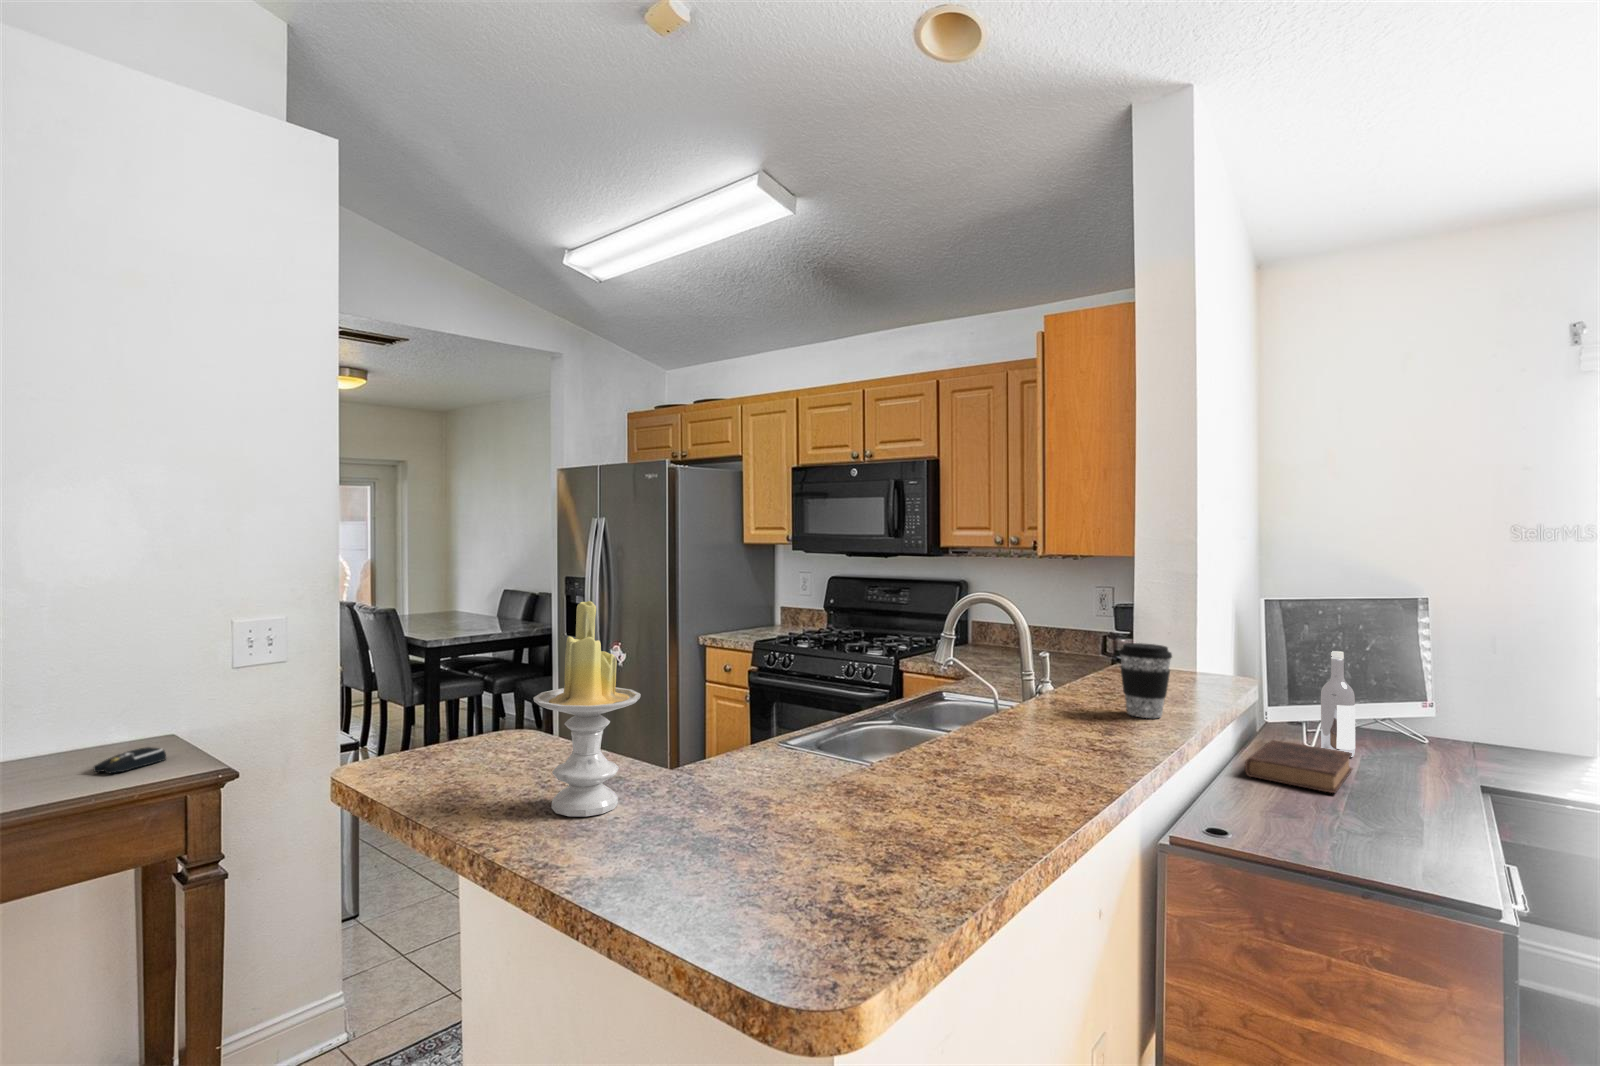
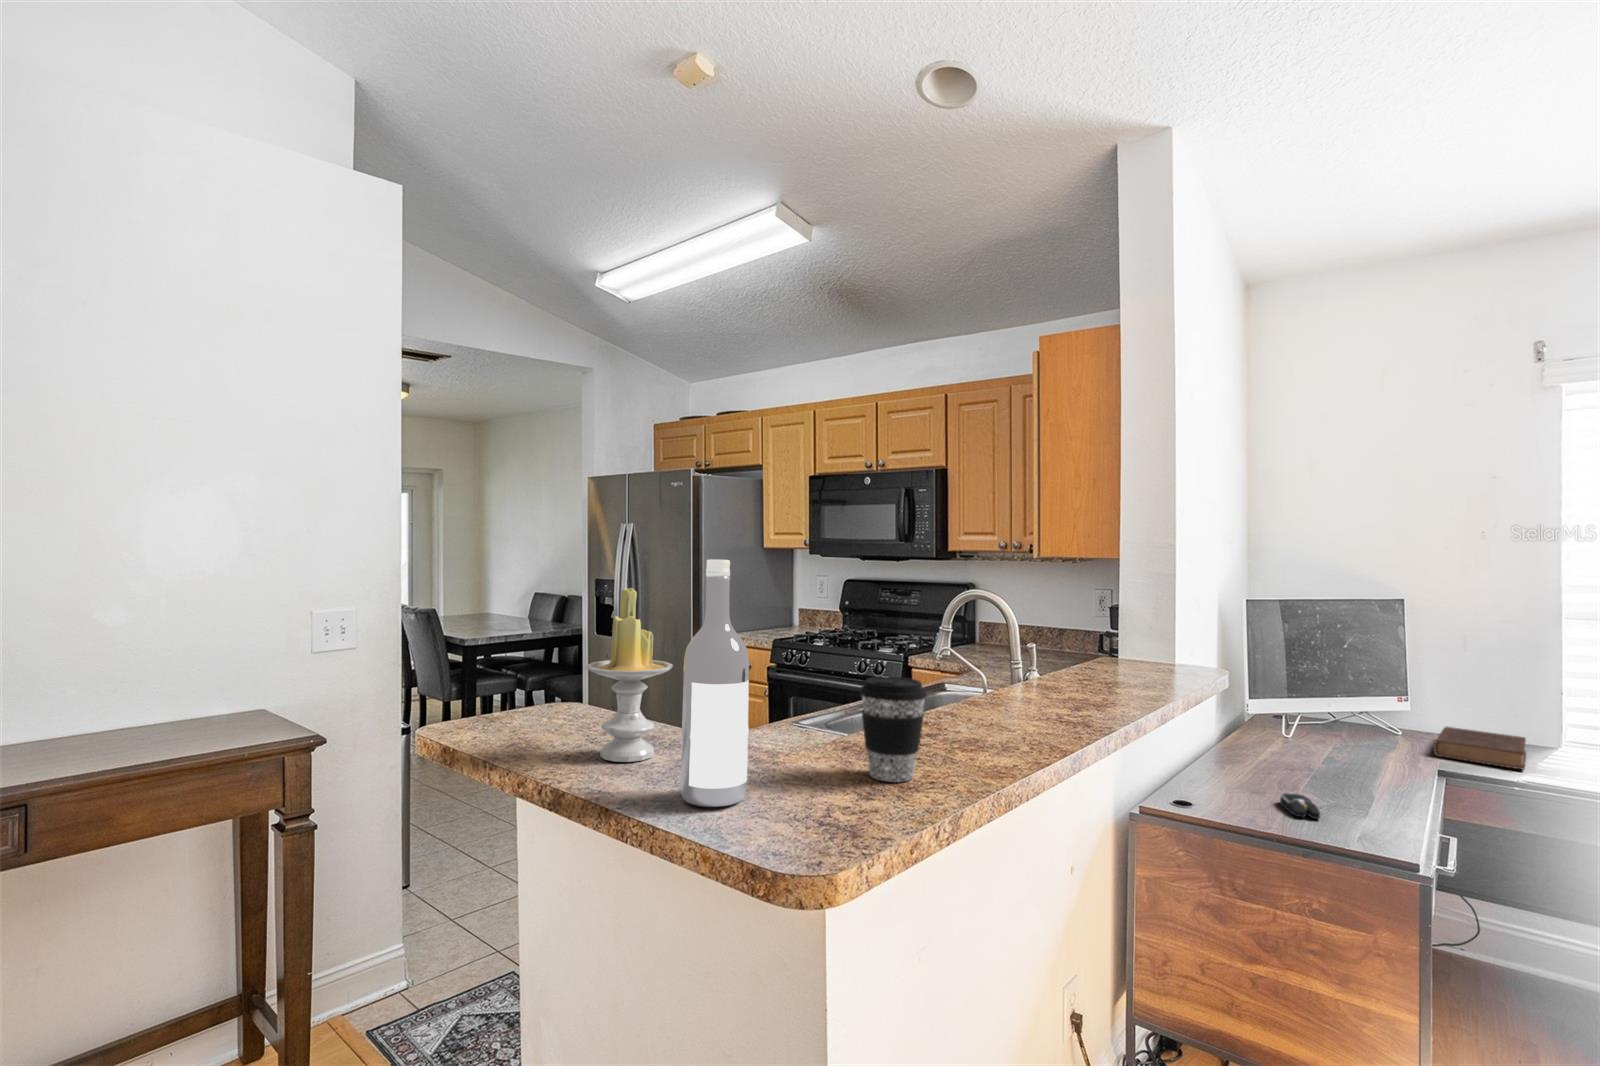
coffee cup: present [1119,643,1172,718] -> present [860,677,927,782]
wine bottle: present [1321,651,1355,757] -> present [681,559,749,807]
book: present [1245,740,1352,793] -> present [1434,726,1526,769]
computer mouse: present [94,747,166,773] -> present [1280,793,1320,819]

